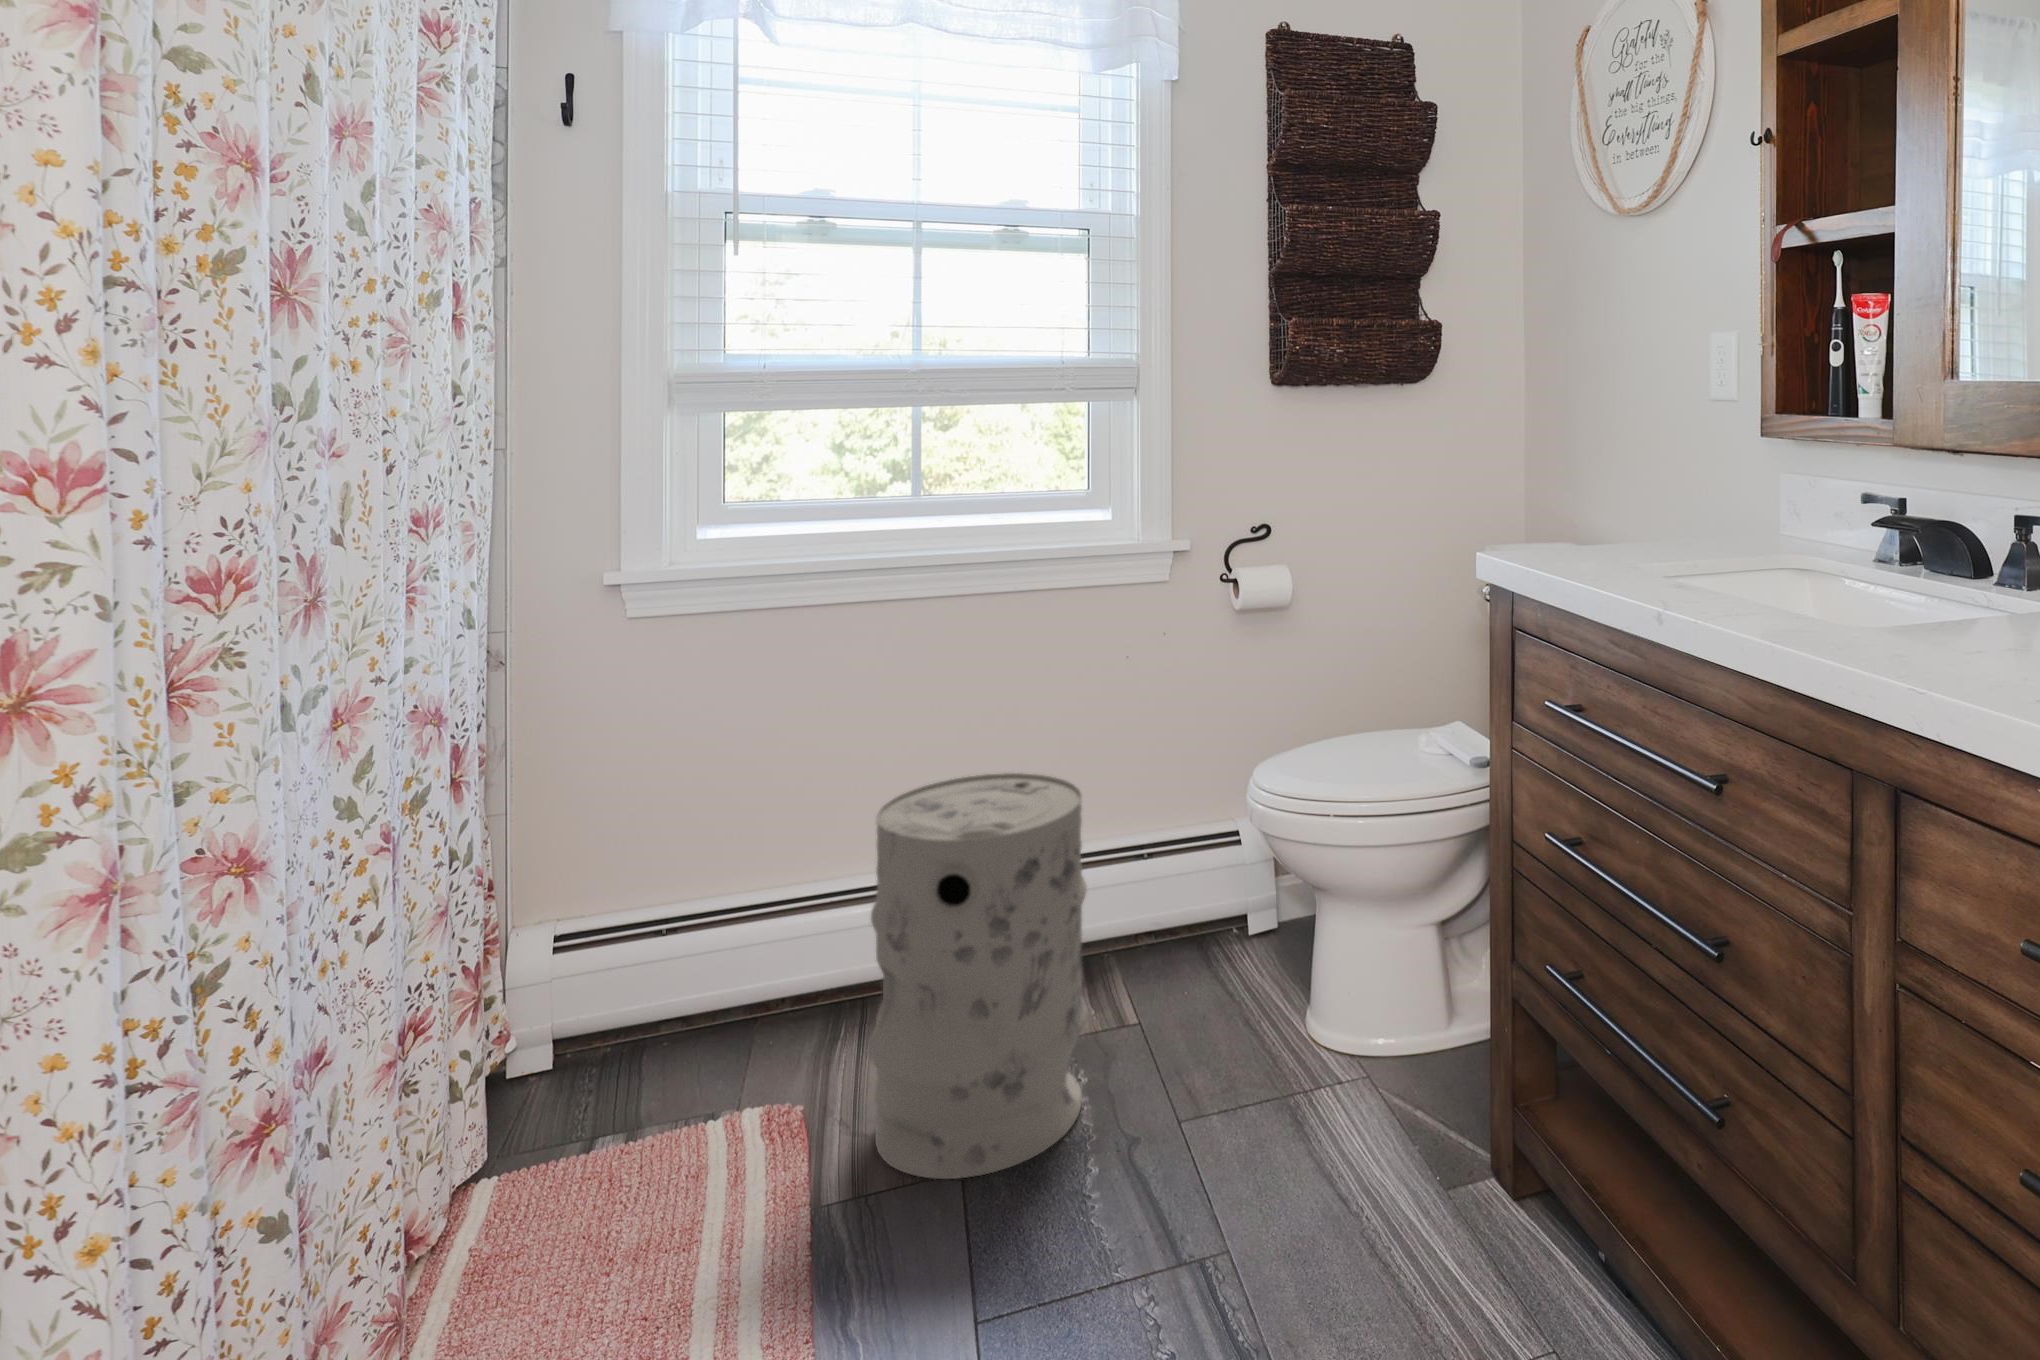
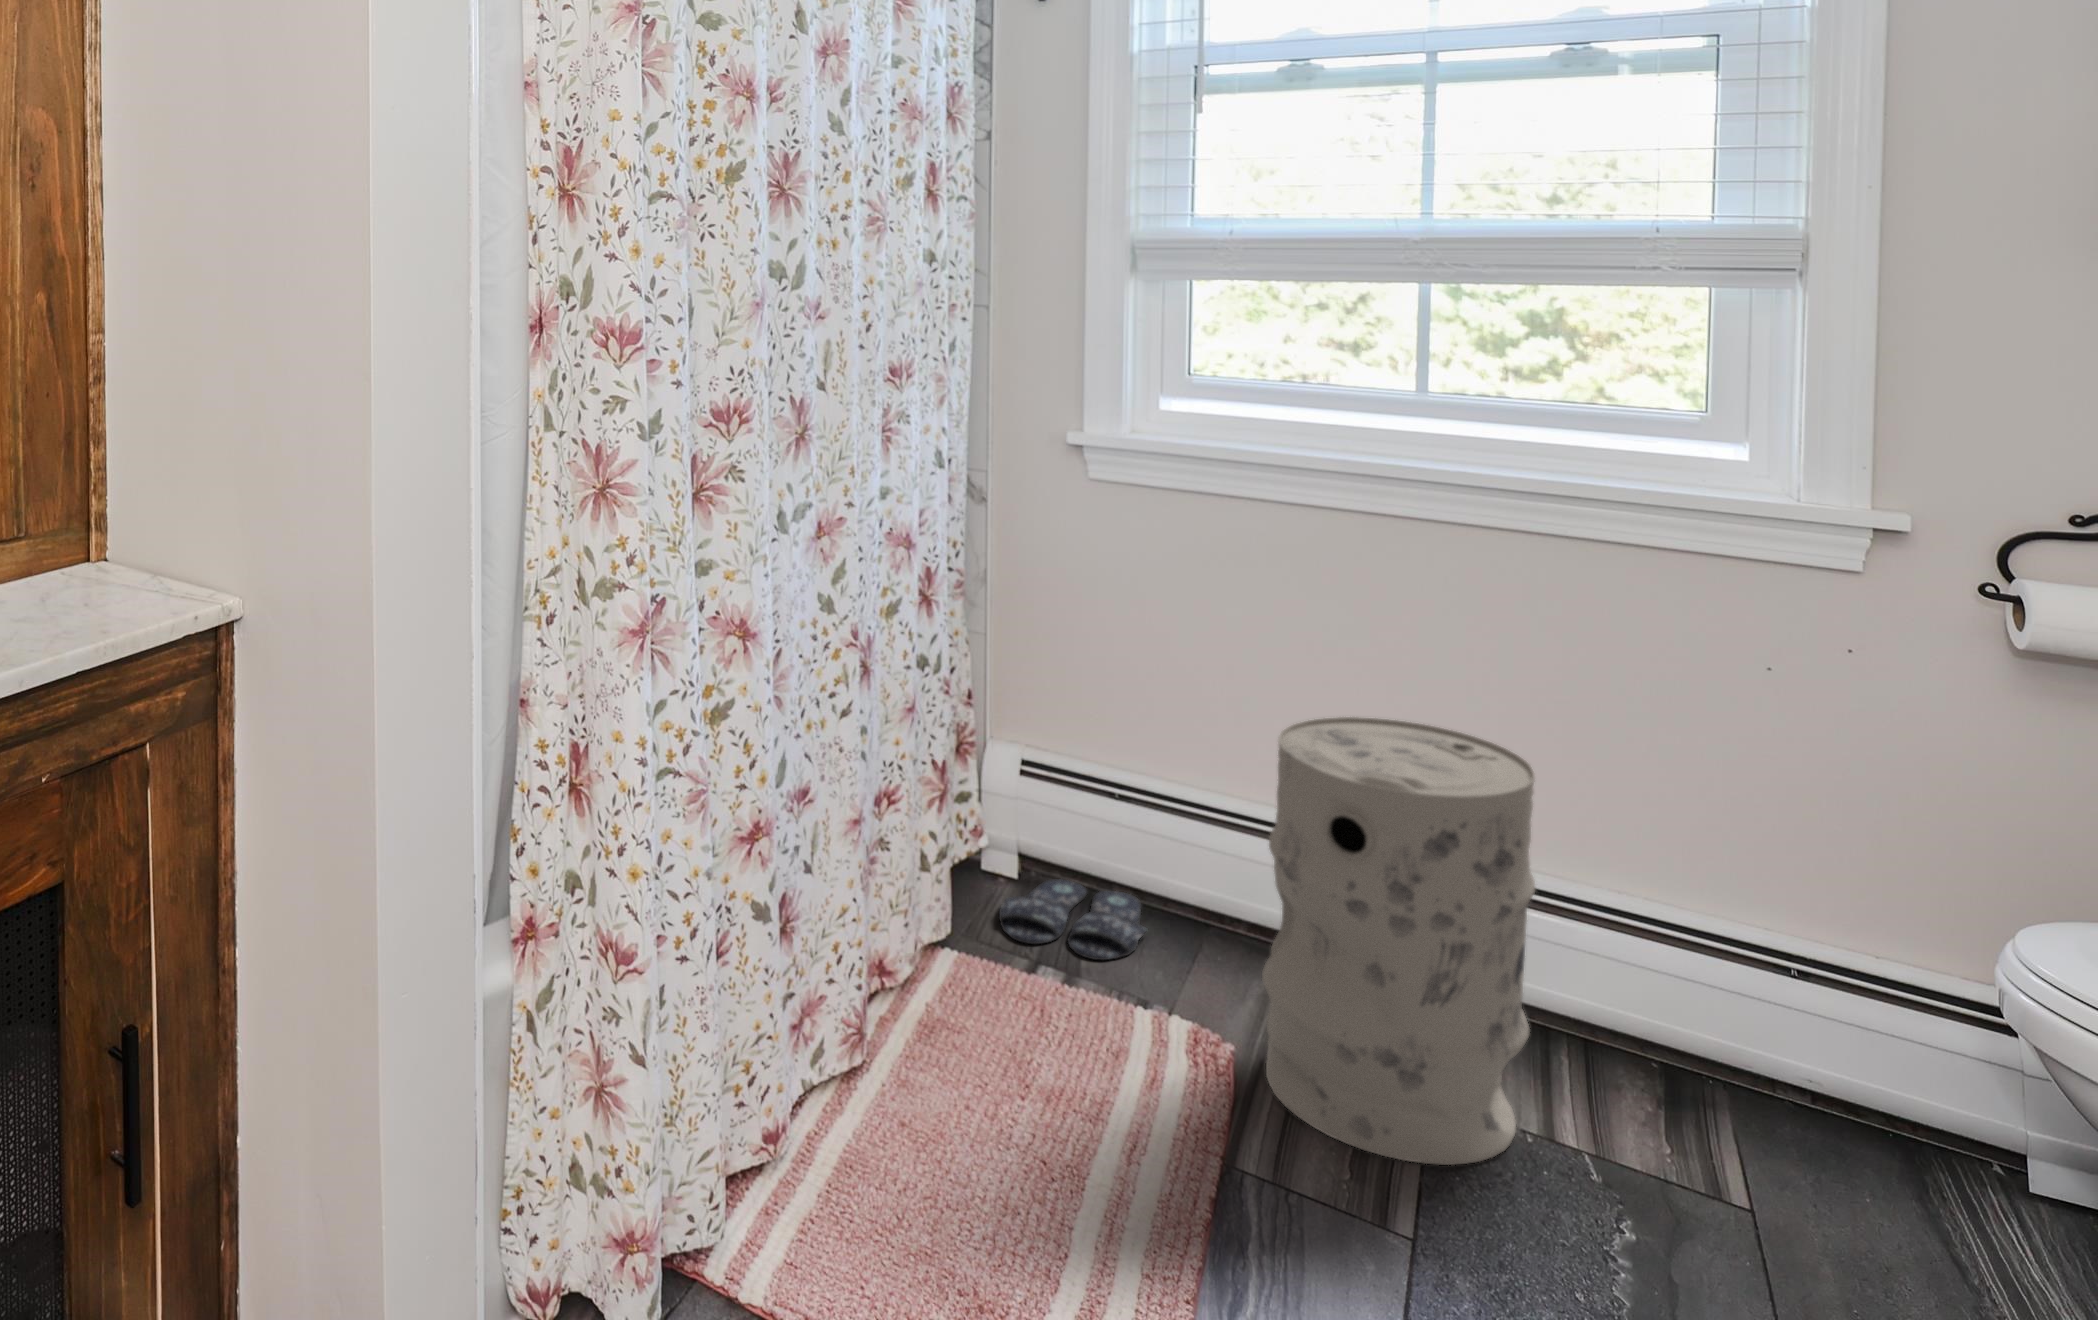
slippers: none [549,1032,726,1138] -> present [999,879,1147,960]

